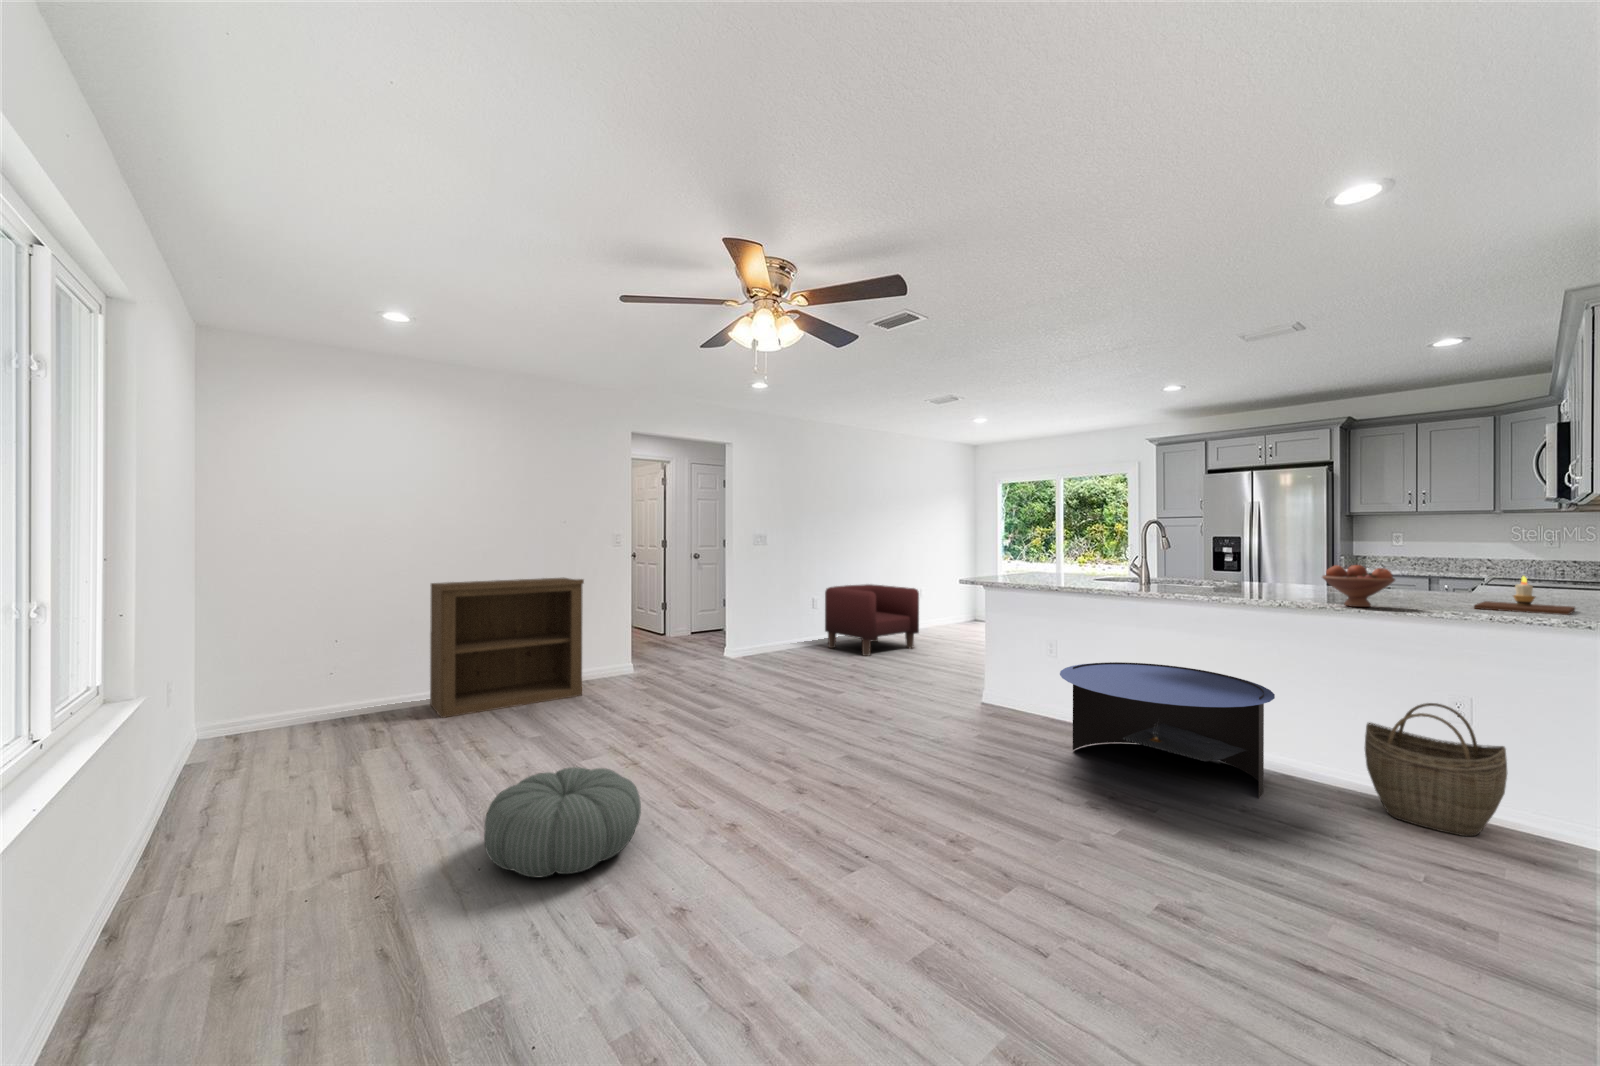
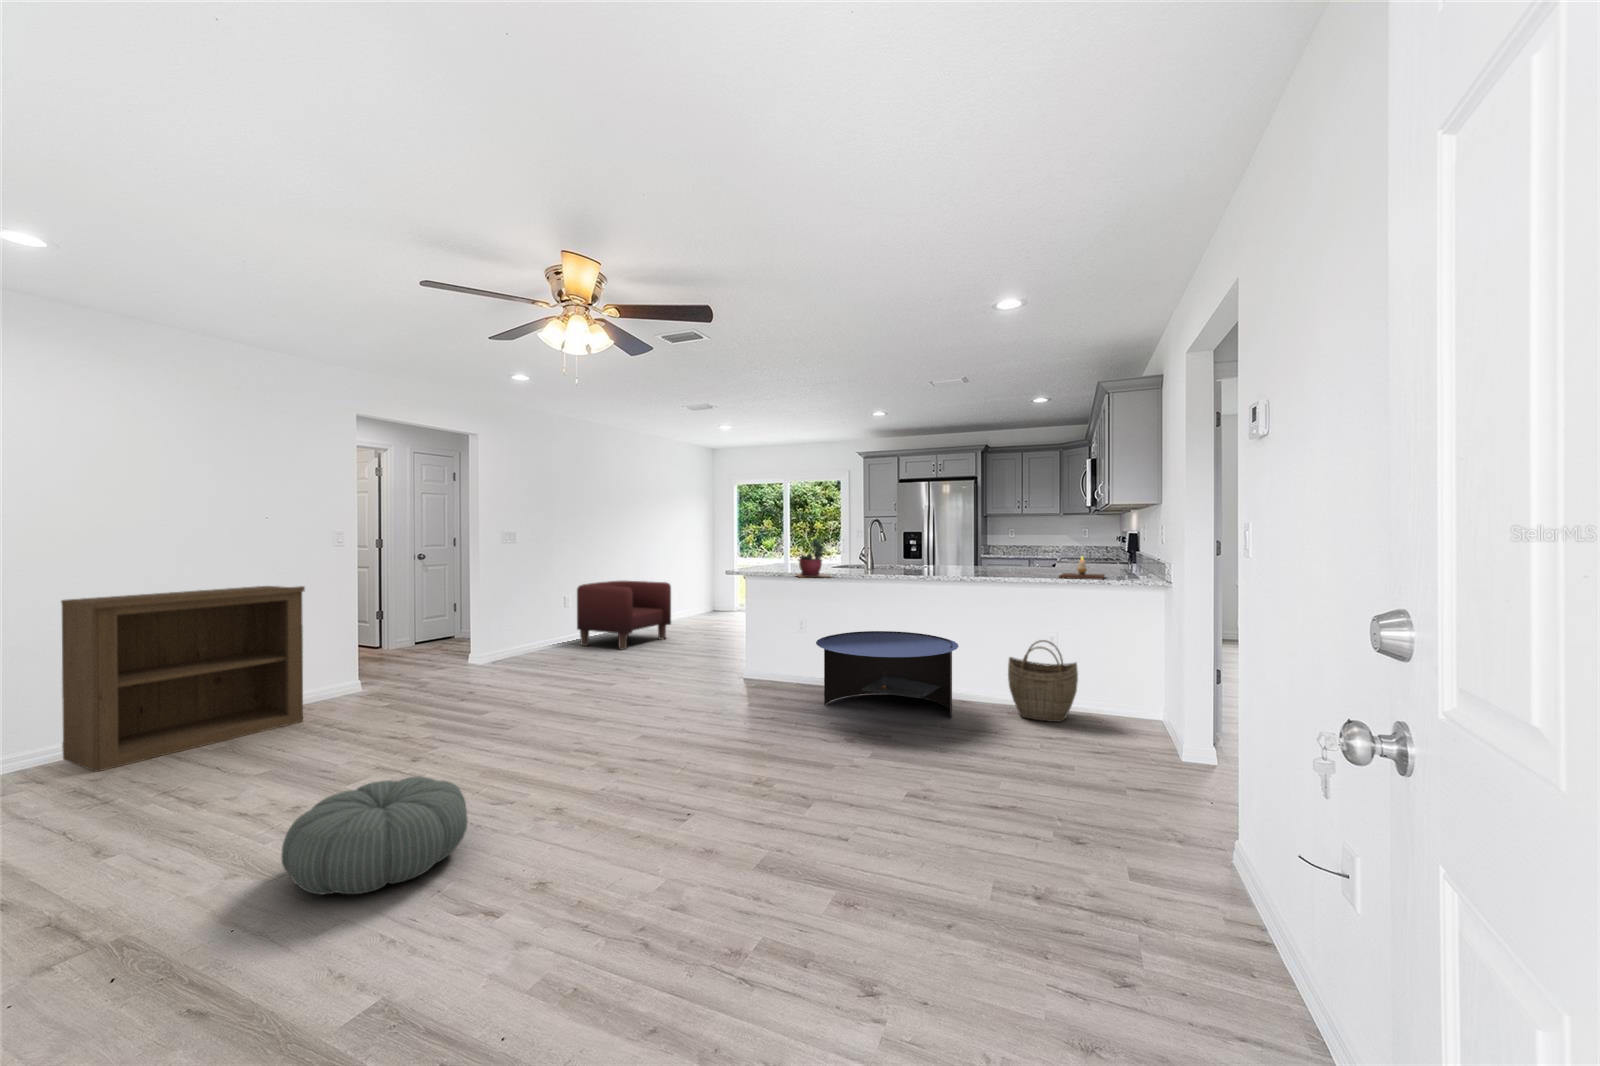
succulent plant: none [1044,540,1095,592] -> present [797,537,830,577]
fruit bowl: present [1322,565,1395,607] -> none [981,551,1021,580]

